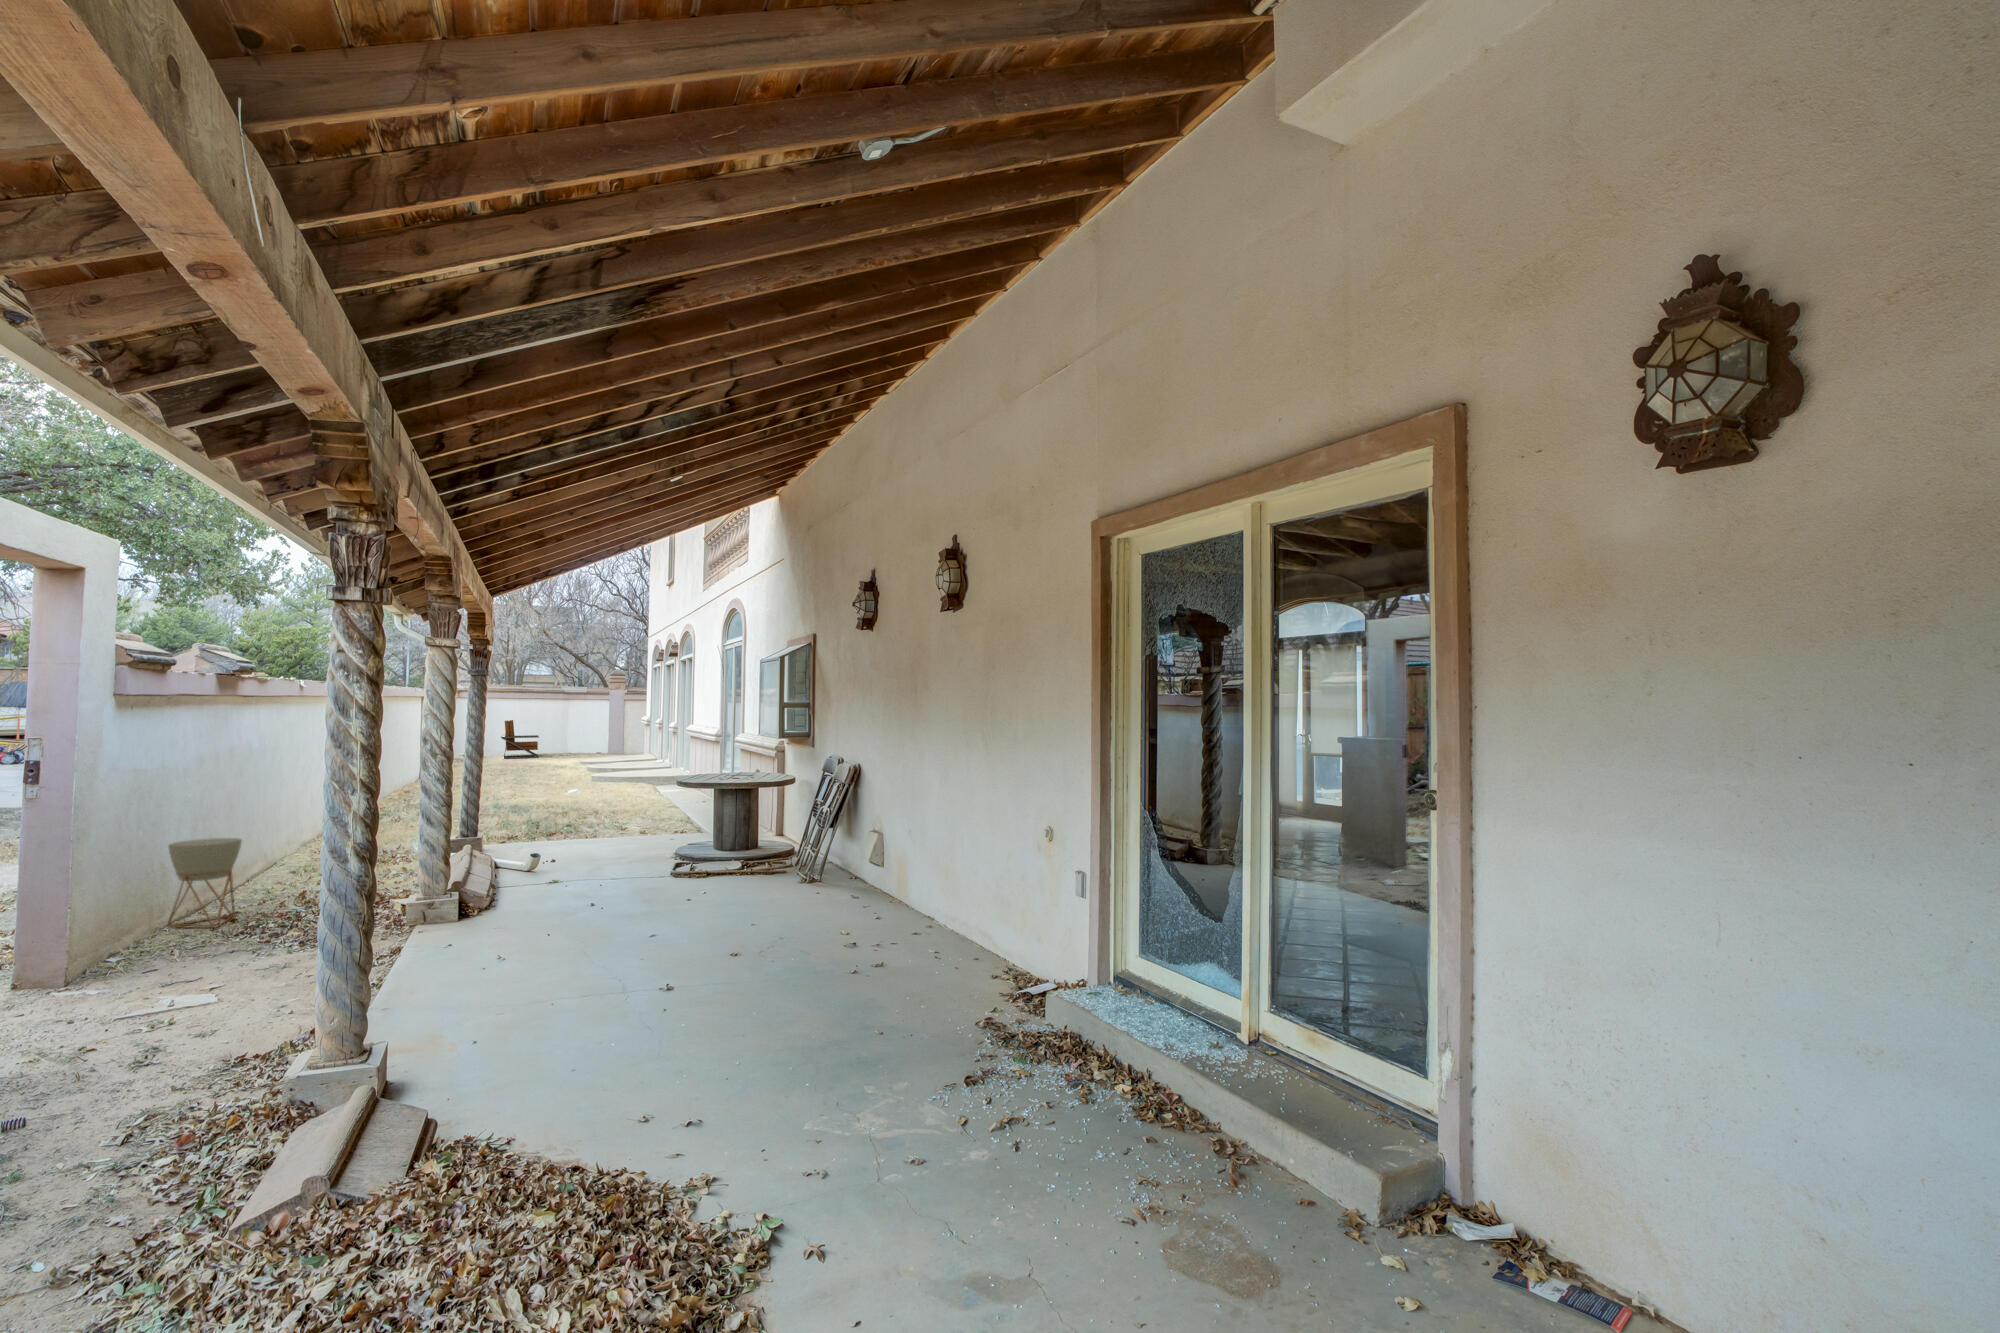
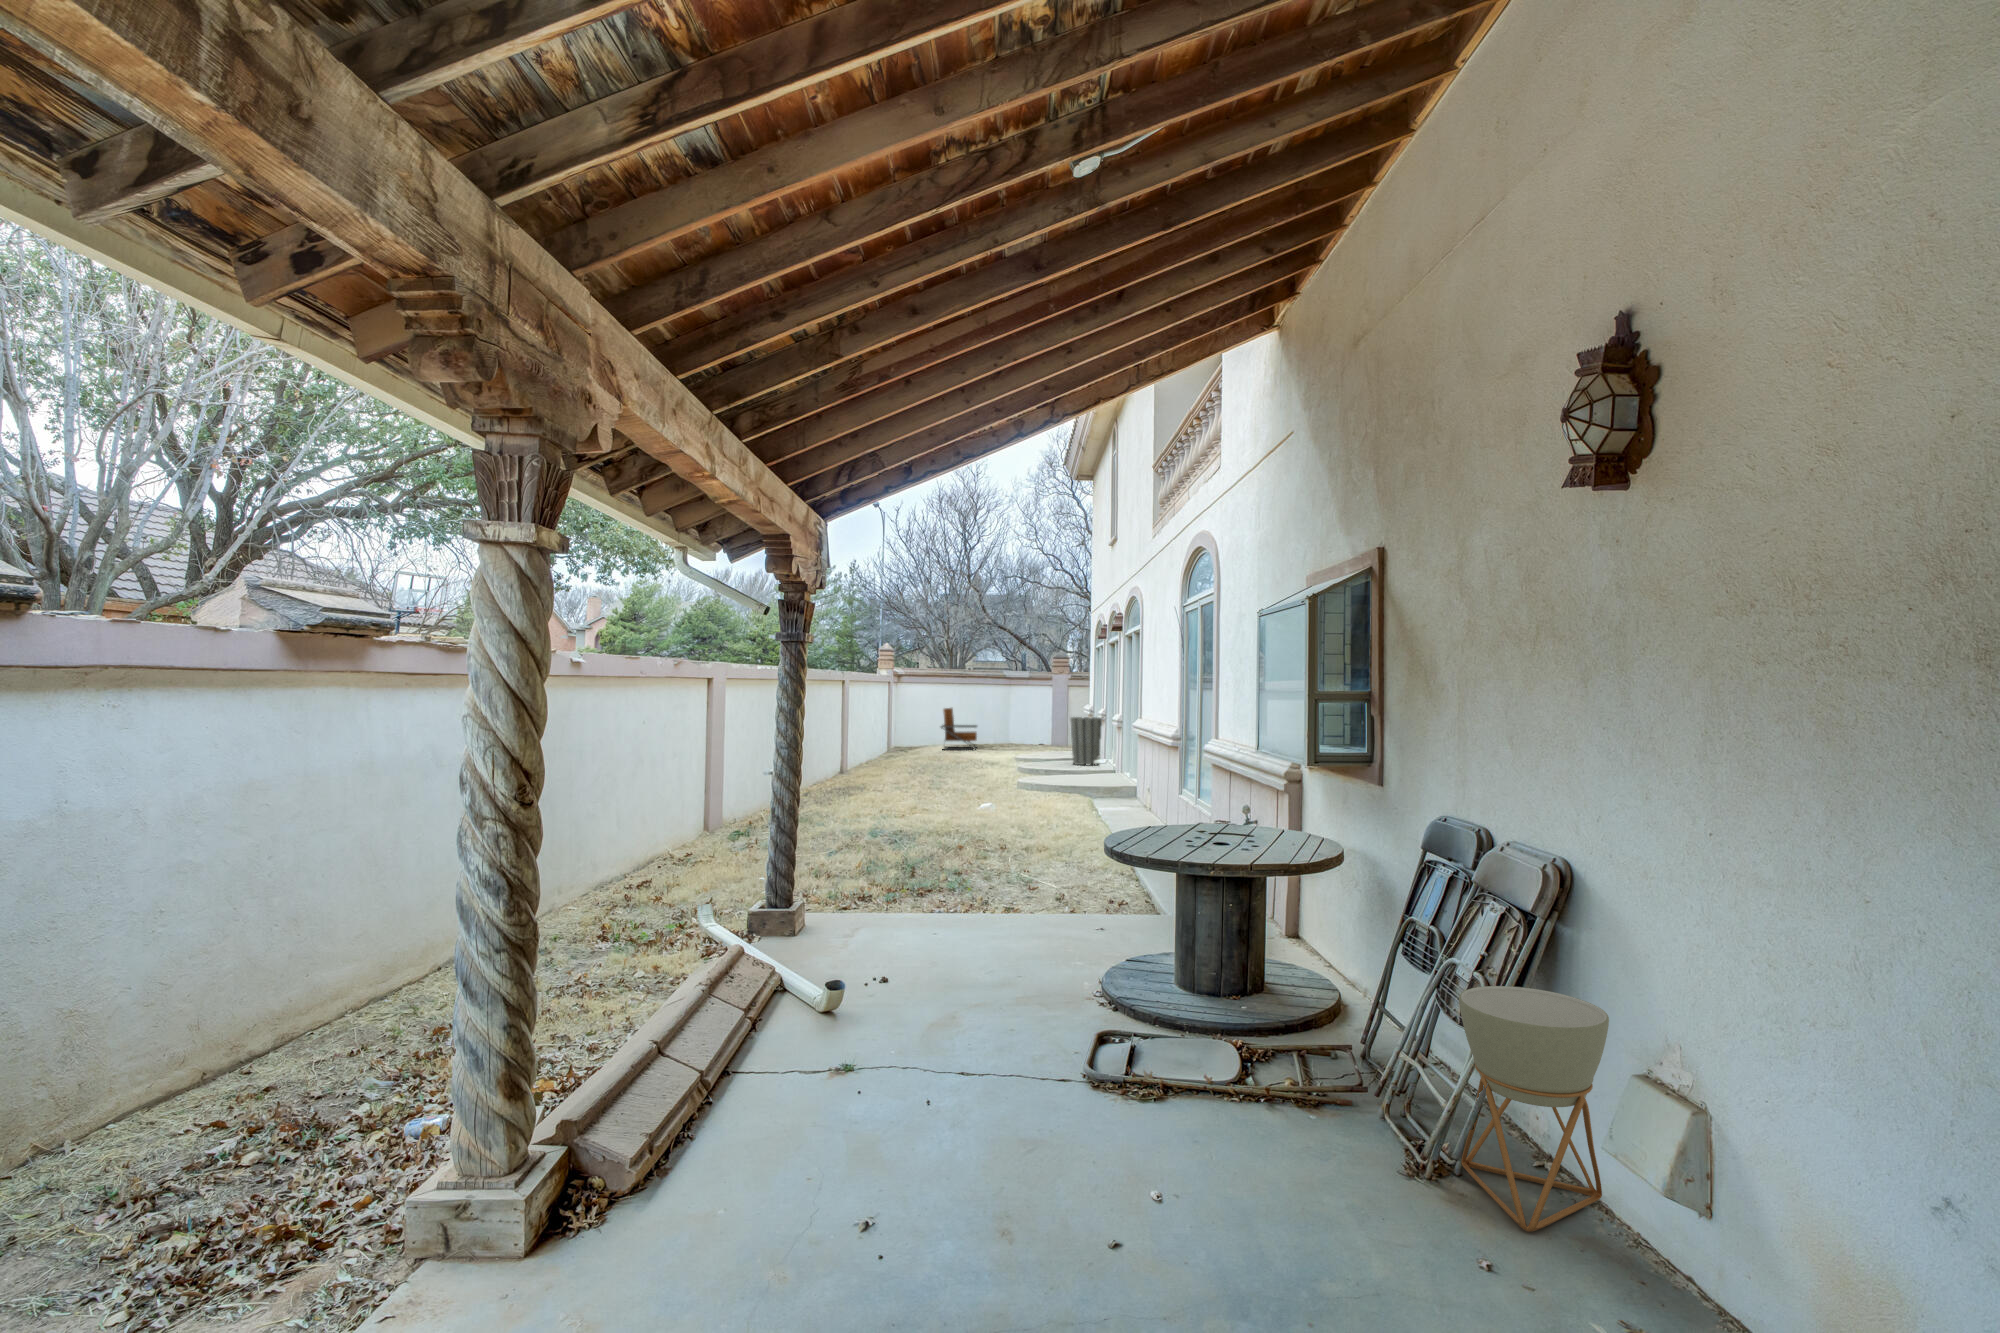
trash can: none [631,725,661,765] -> present [1070,717,1102,765]
planter: present [168,838,242,928] -> present [1459,986,1609,1232]

